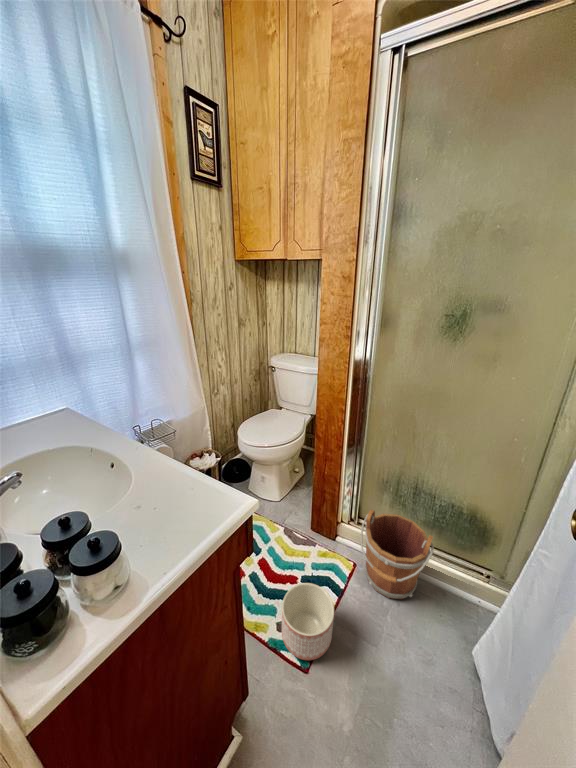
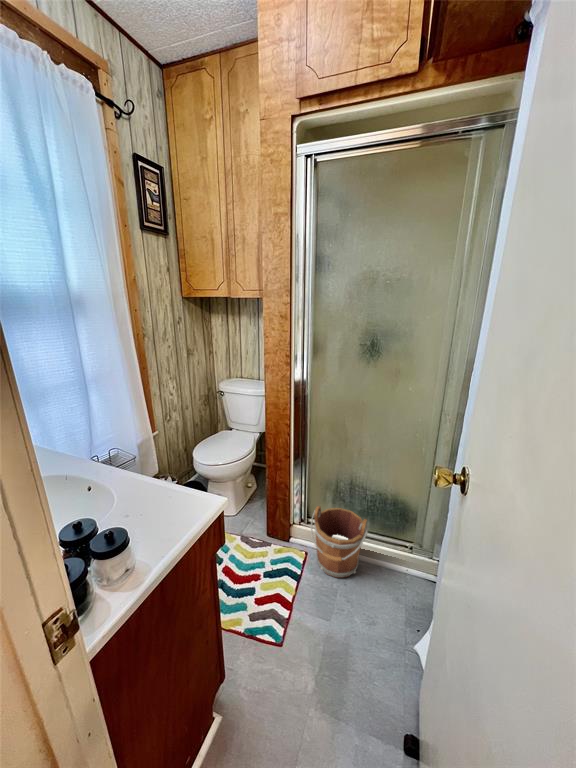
planter: present [282,583,334,660] -> none [250,574,294,638]

